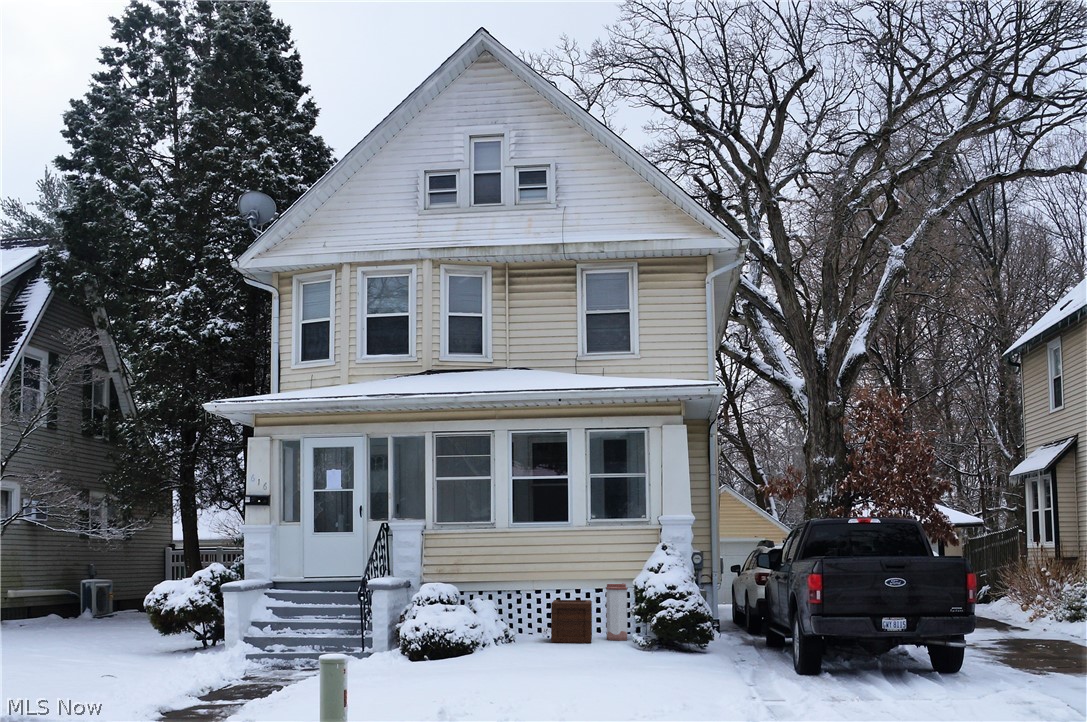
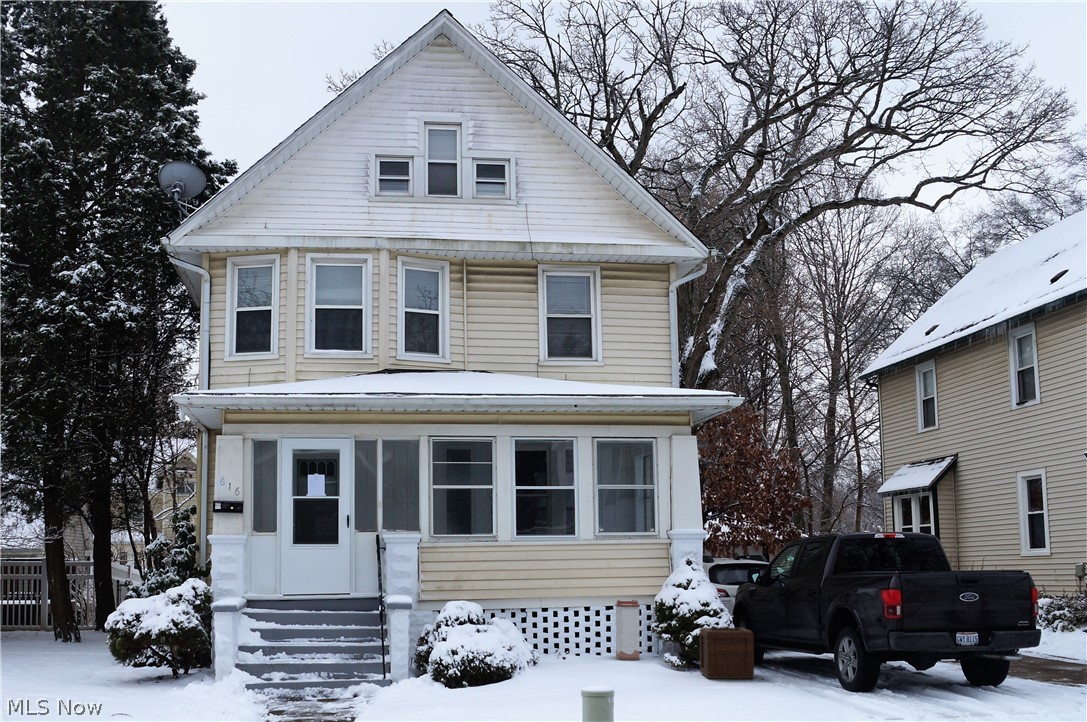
wooden crate: present [551,600,592,643] -> present [700,628,754,679]

